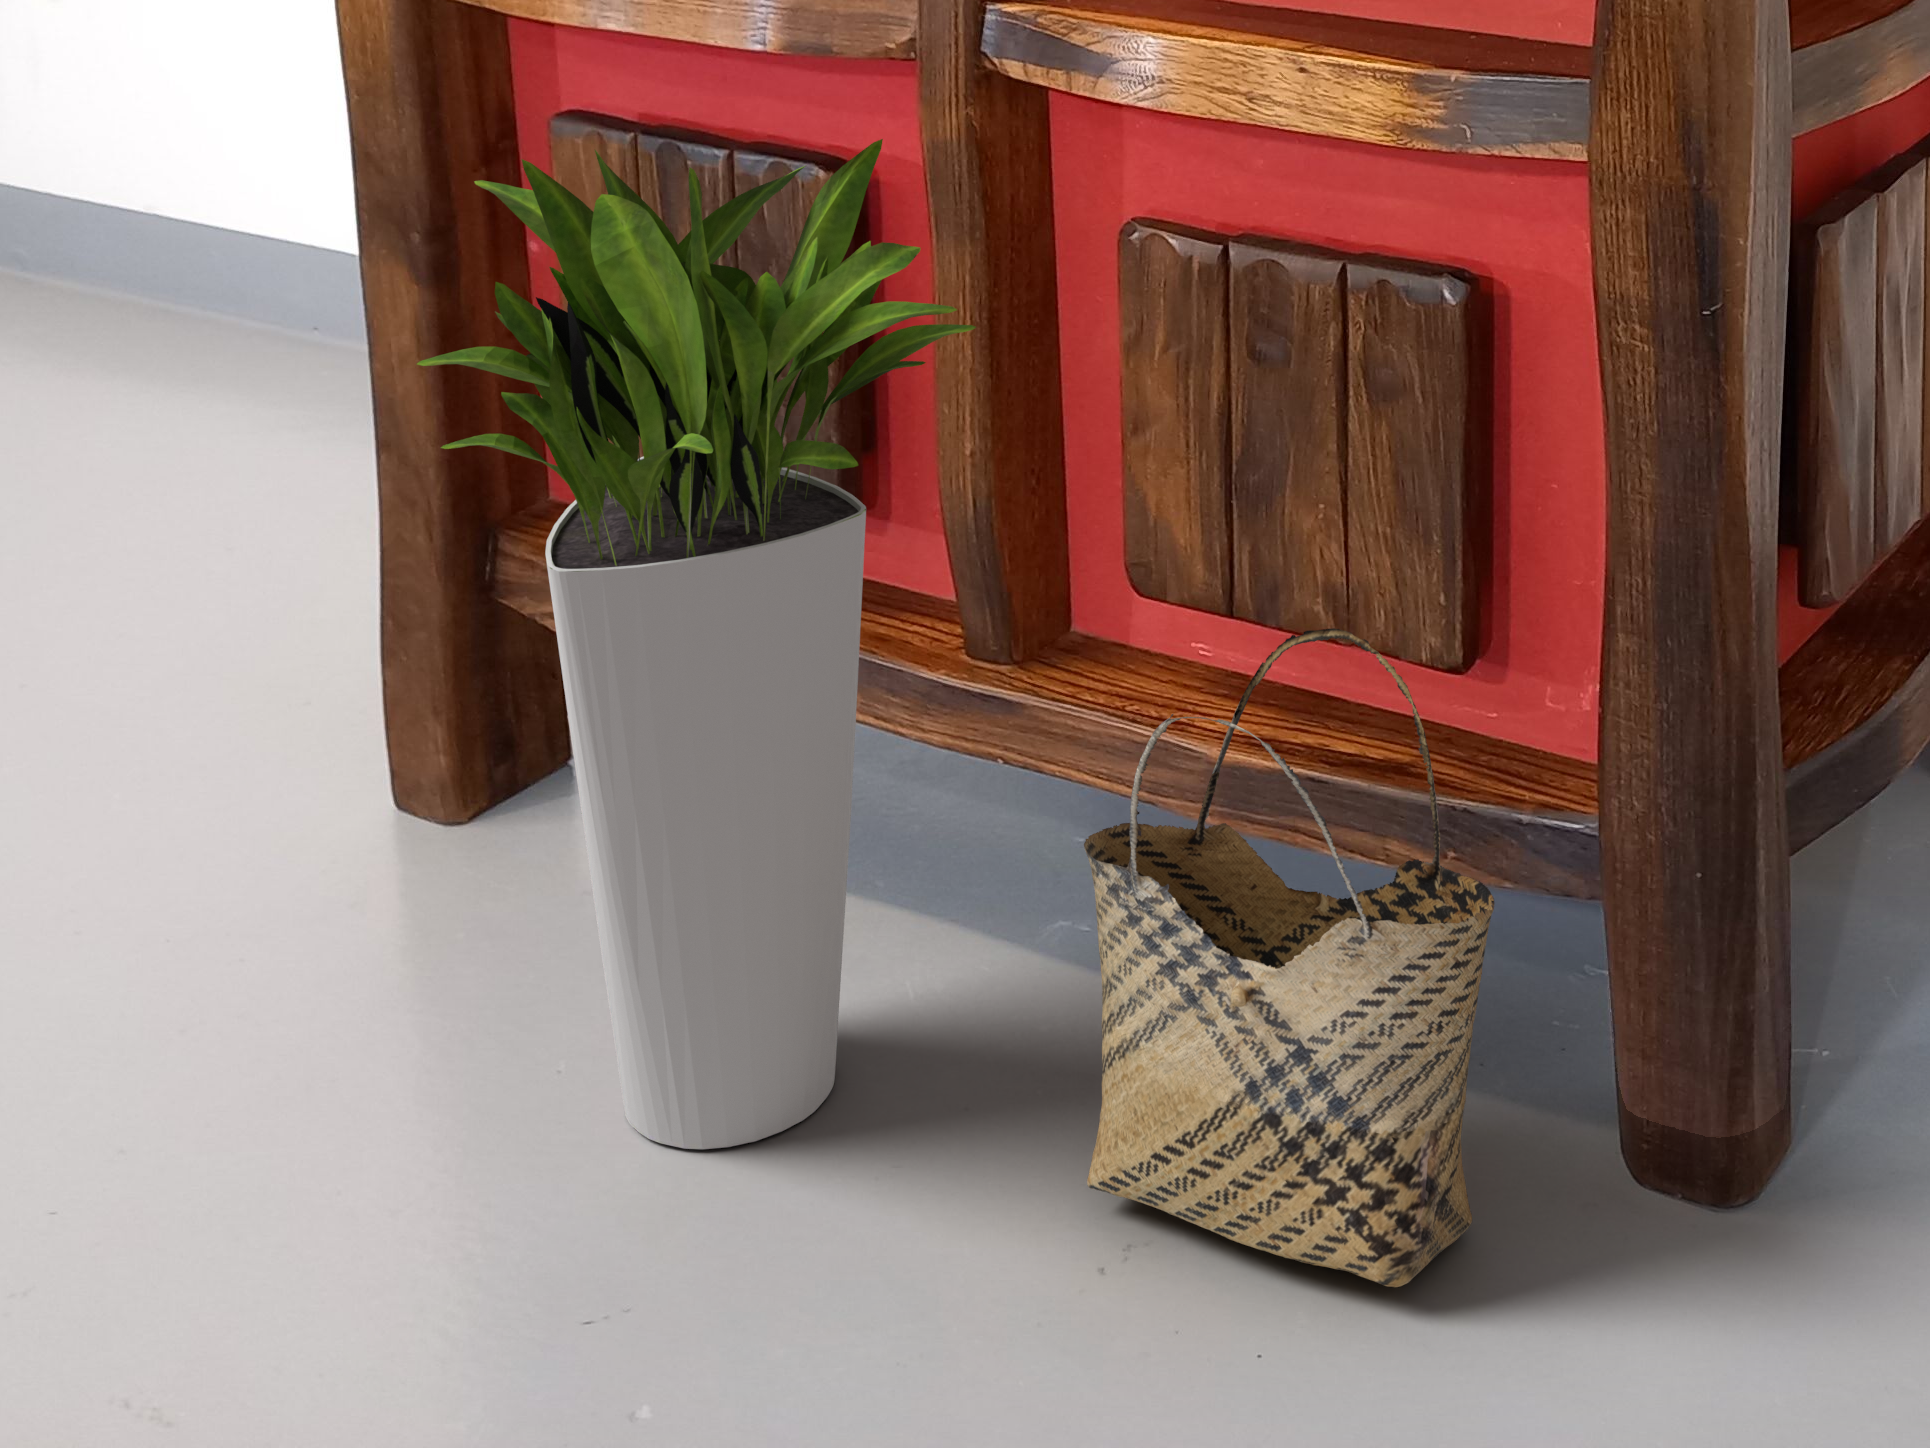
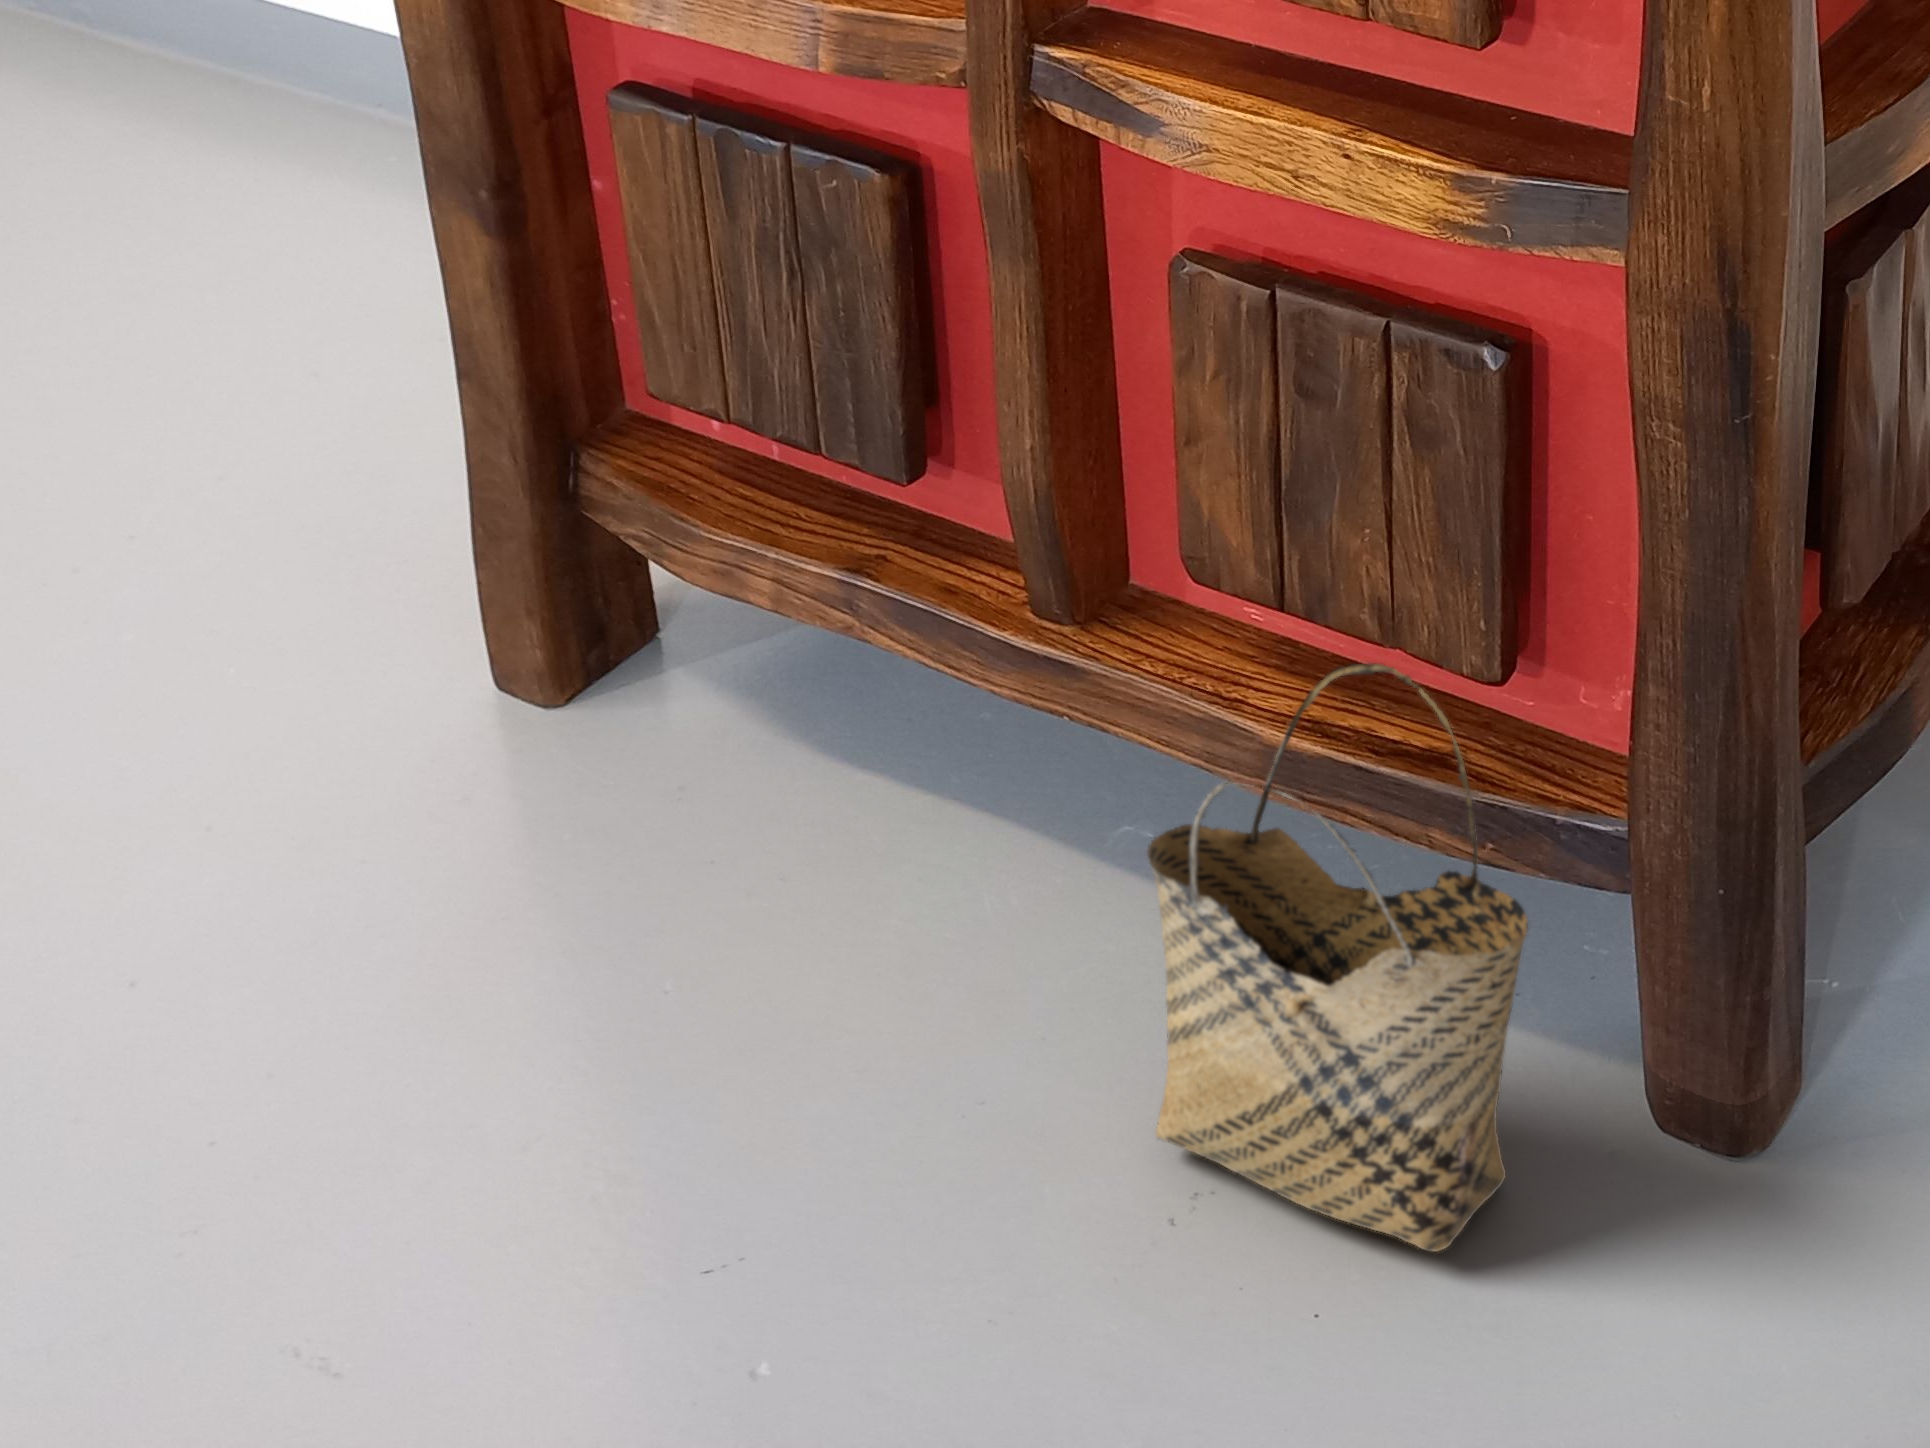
planter: present [417,139,976,1149] -> none [500,205,1034,1084]

